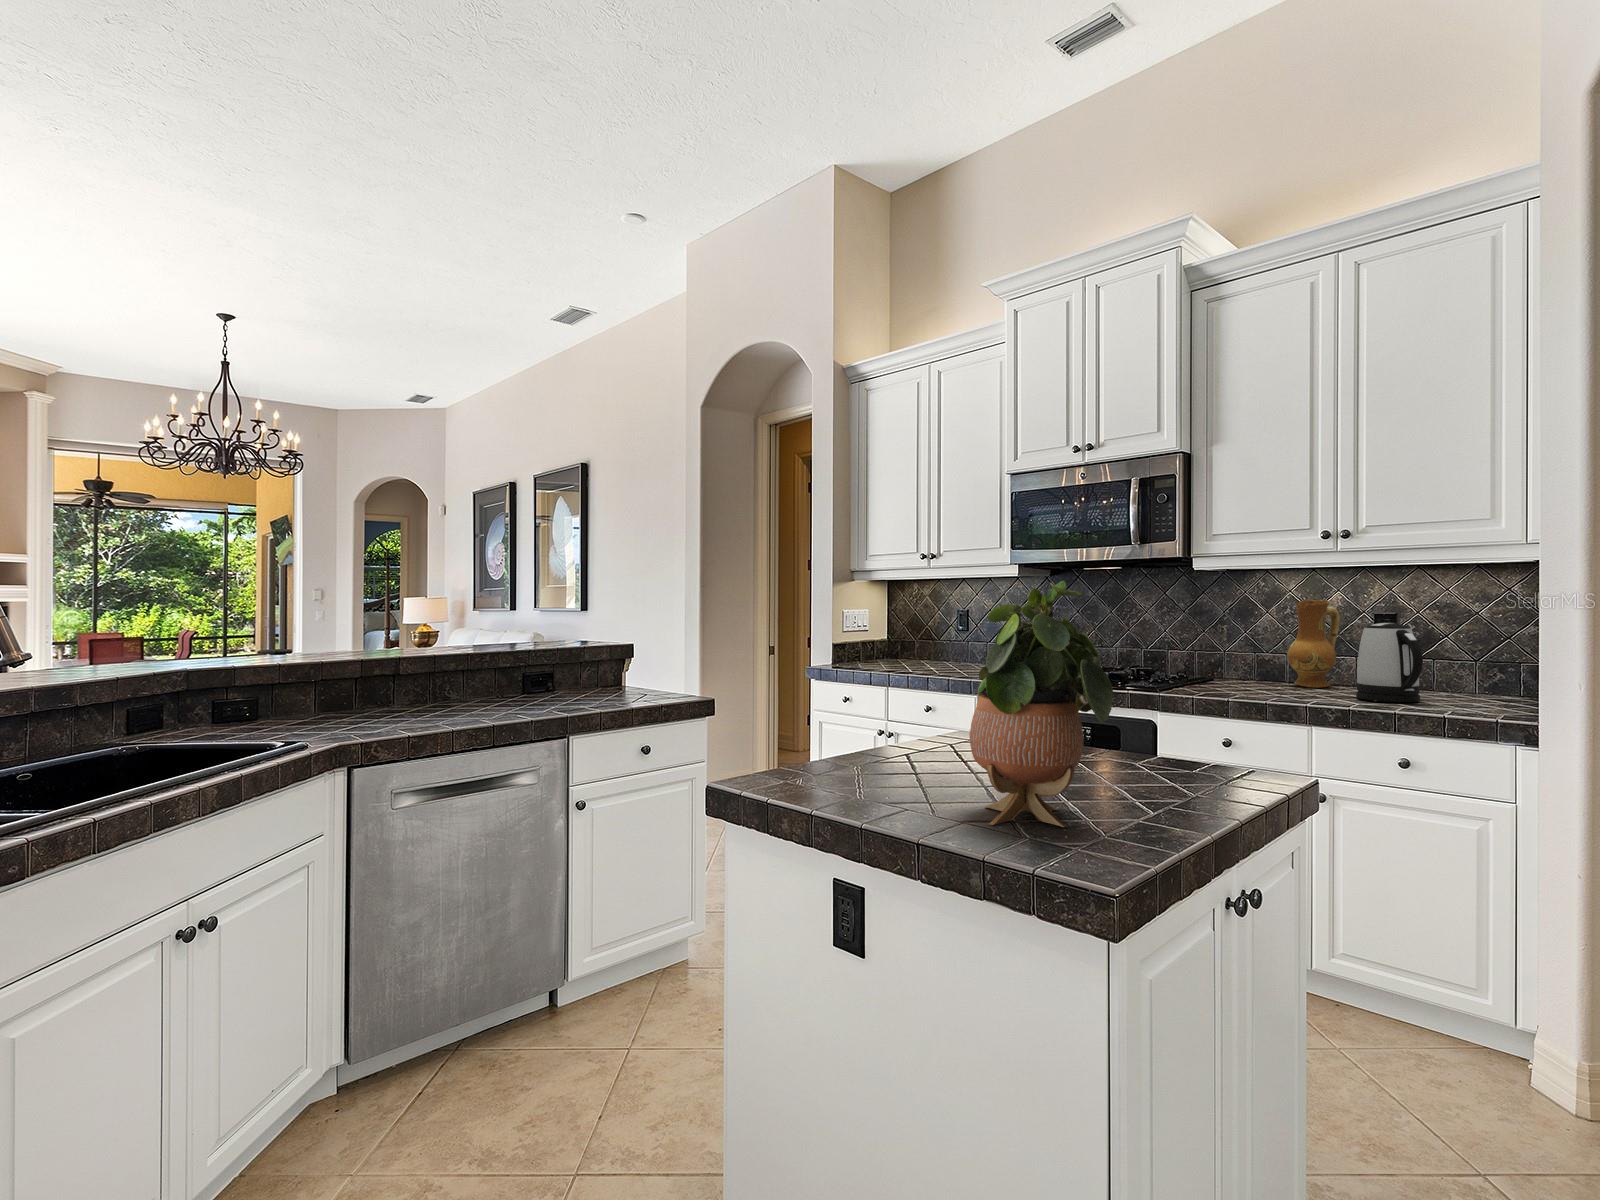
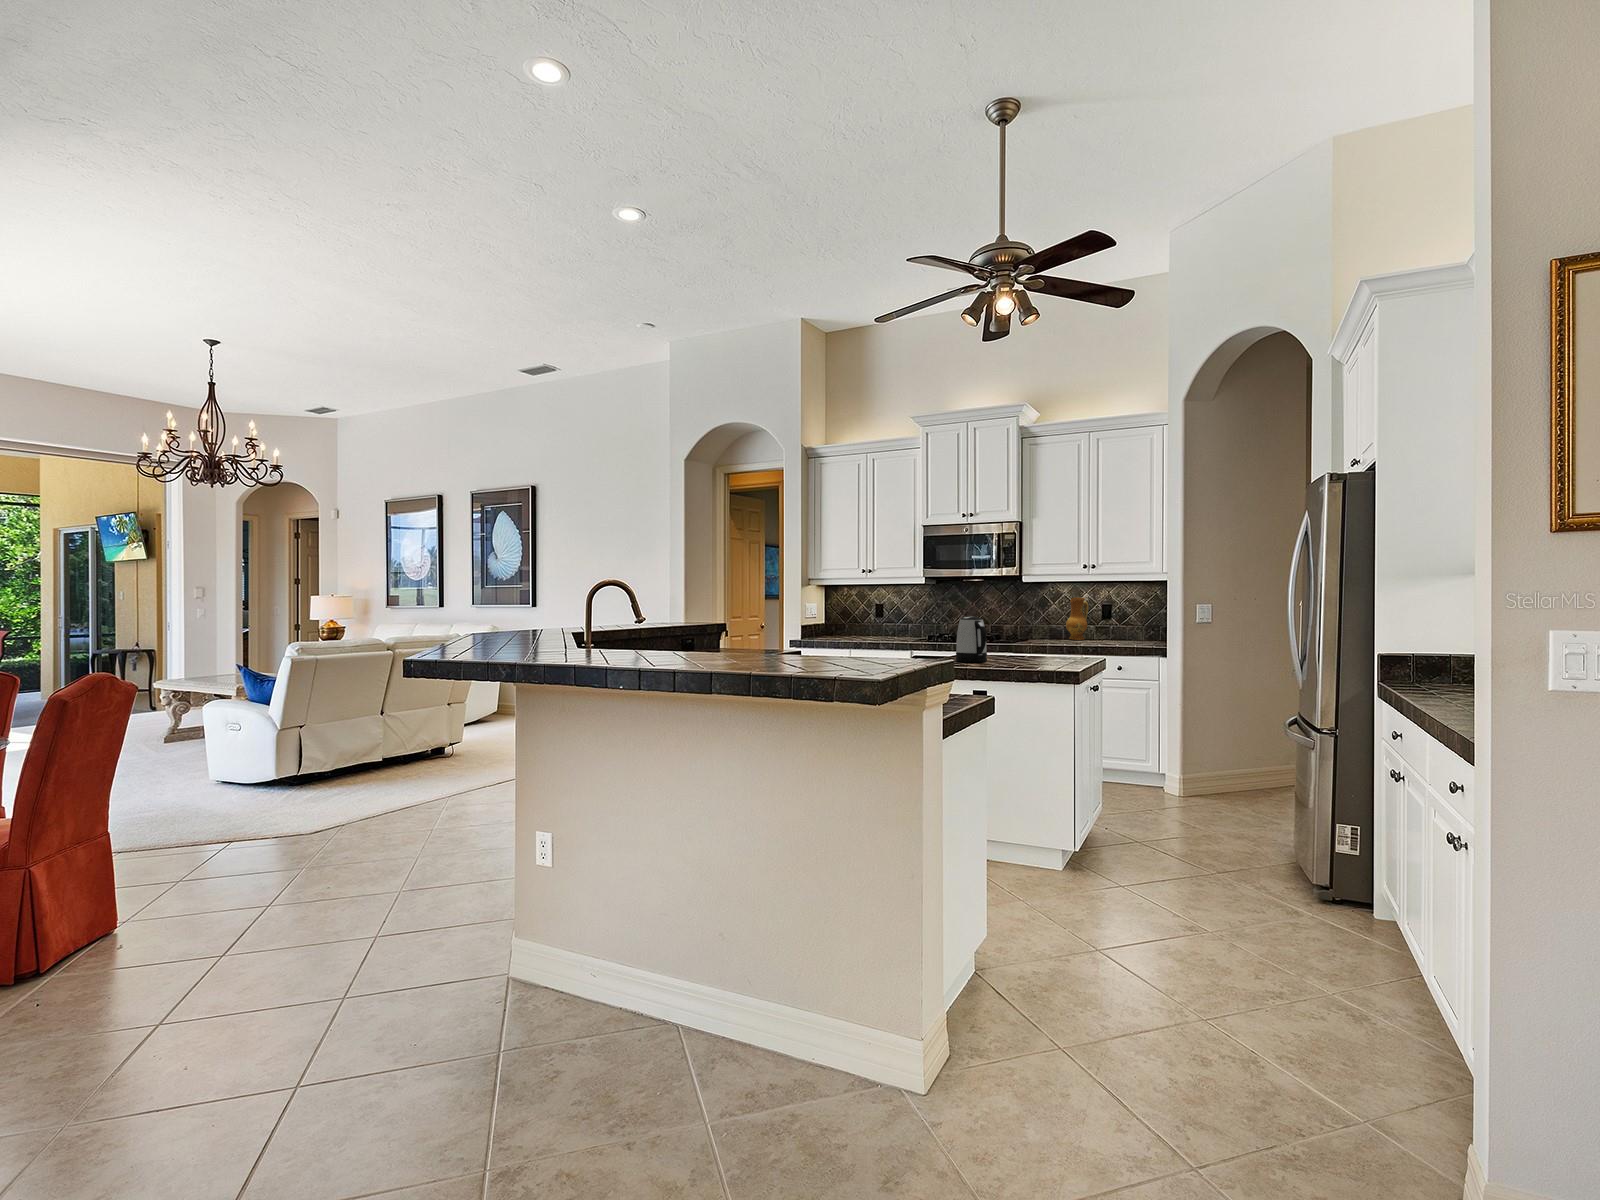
potted plant: present [970,581,1113,827] -> none [1015,590,1062,667]
kettle: present [1356,623,1423,702] -> present [956,617,987,662]

